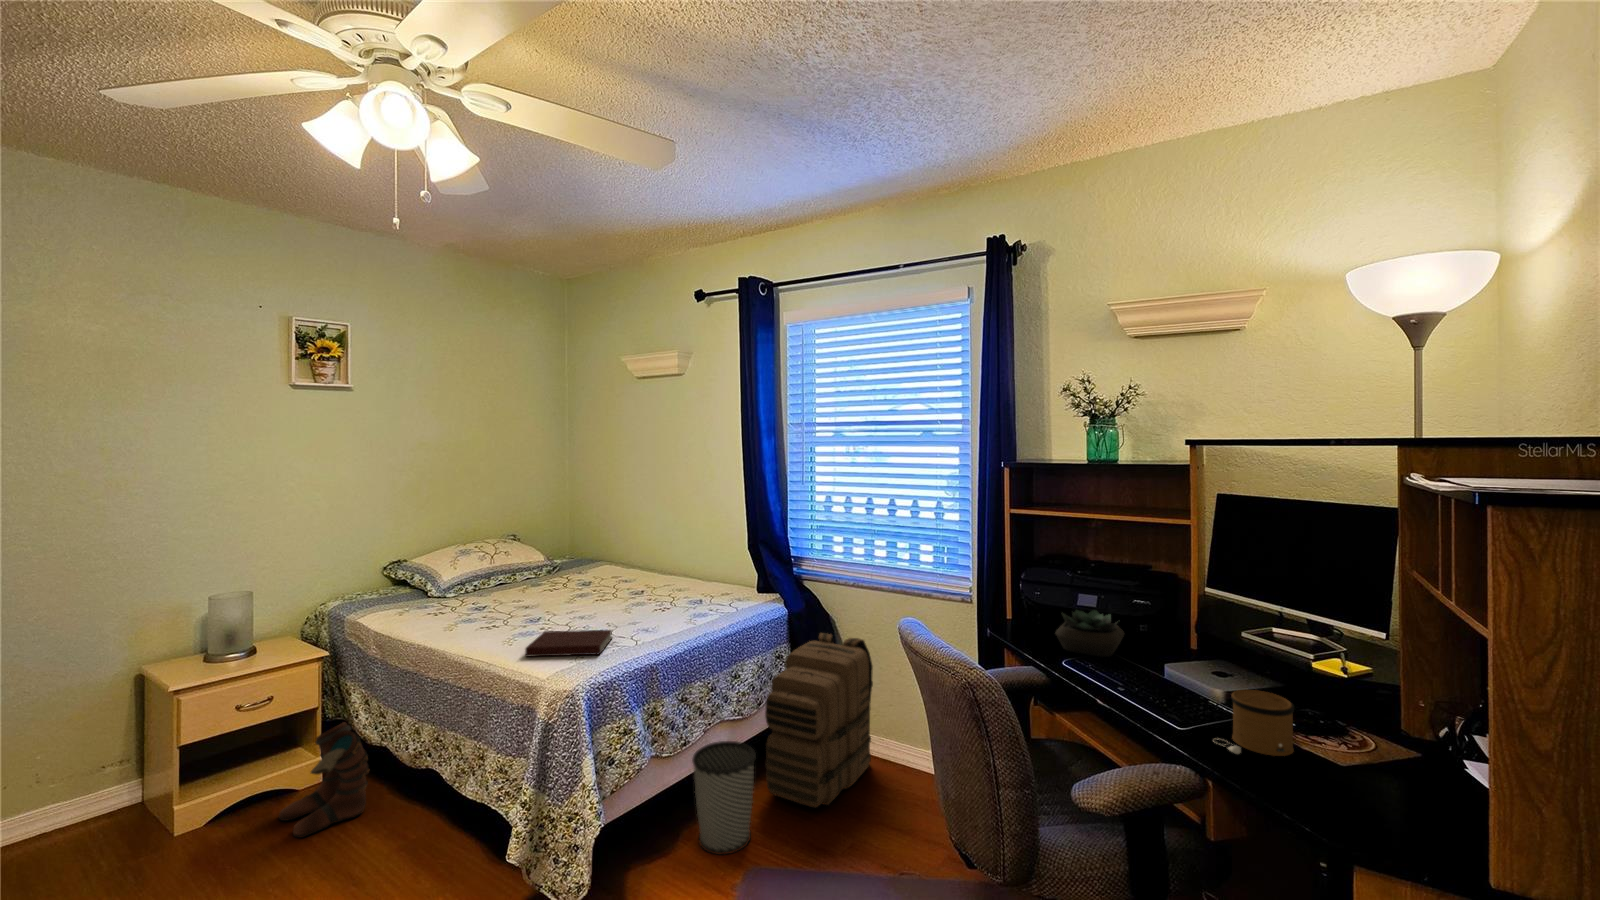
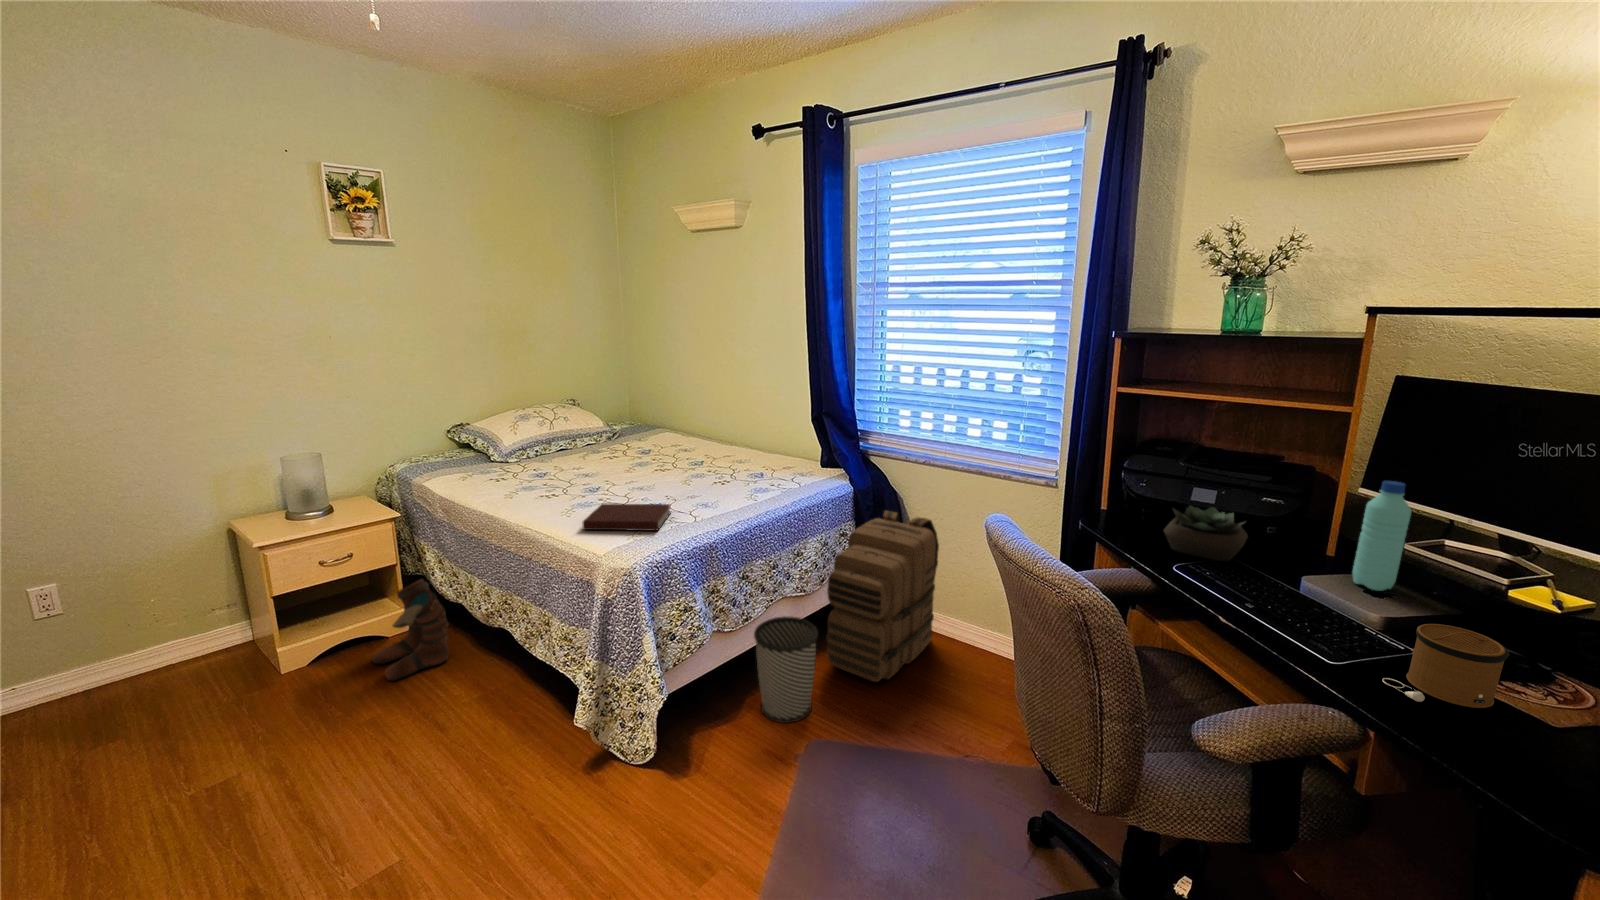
water bottle: none [1205,579,1238,674] -> present [1353,481,1411,591]

